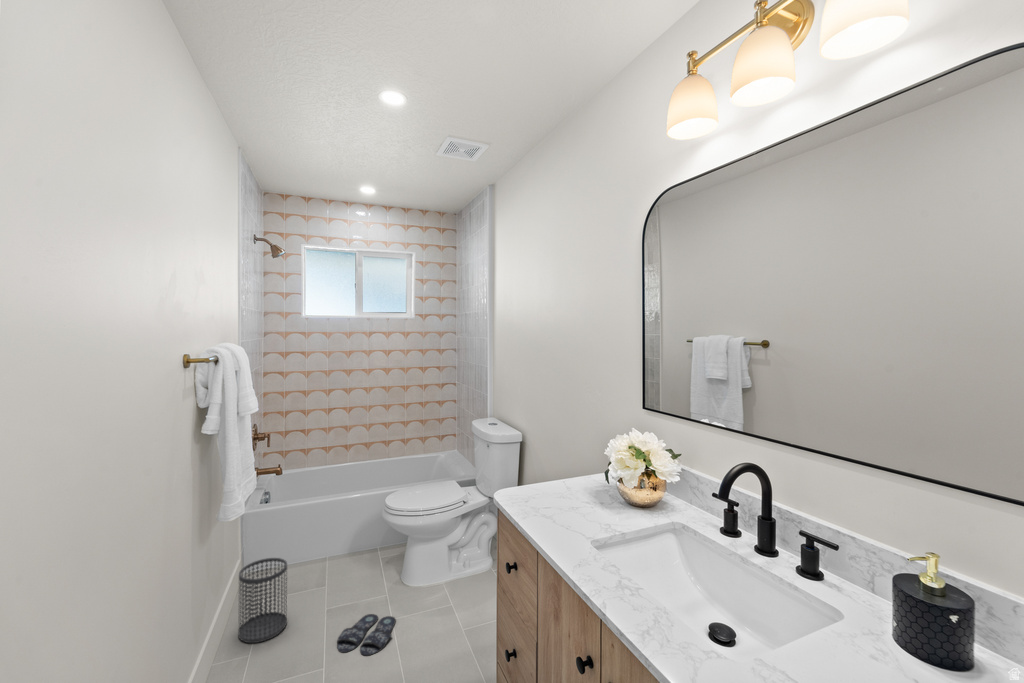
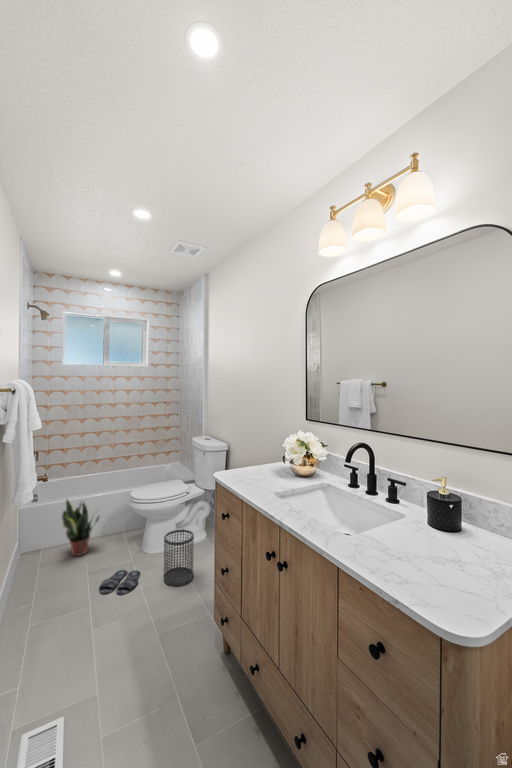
potted plant: none [293,505,346,586] -> present [62,500,99,556]
wastebasket: present [238,558,287,643] -> present [164,530,194,586]

